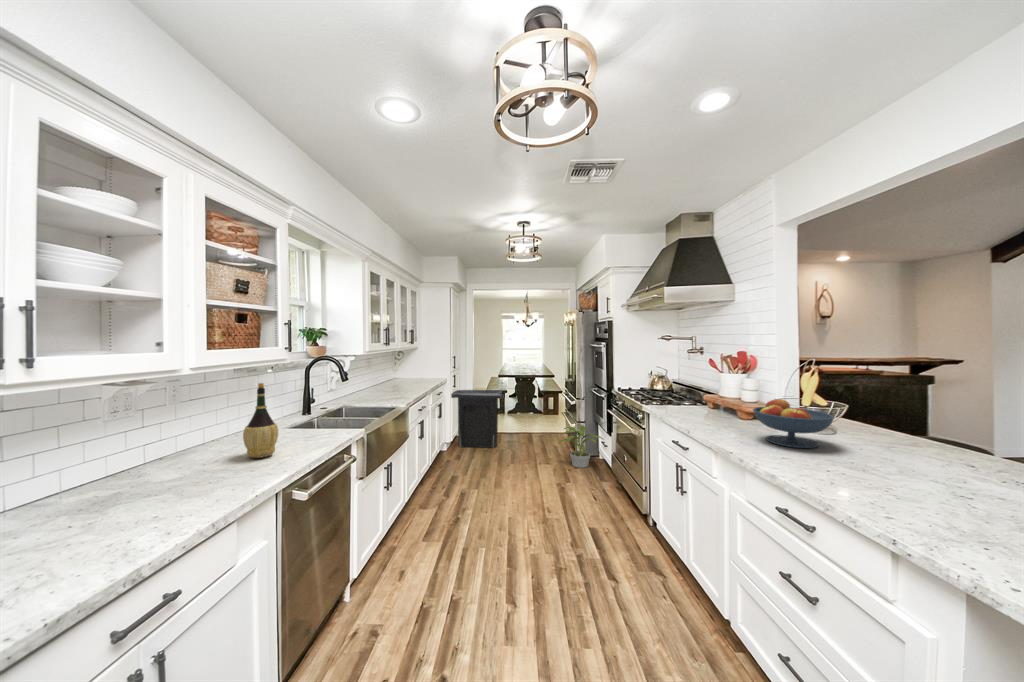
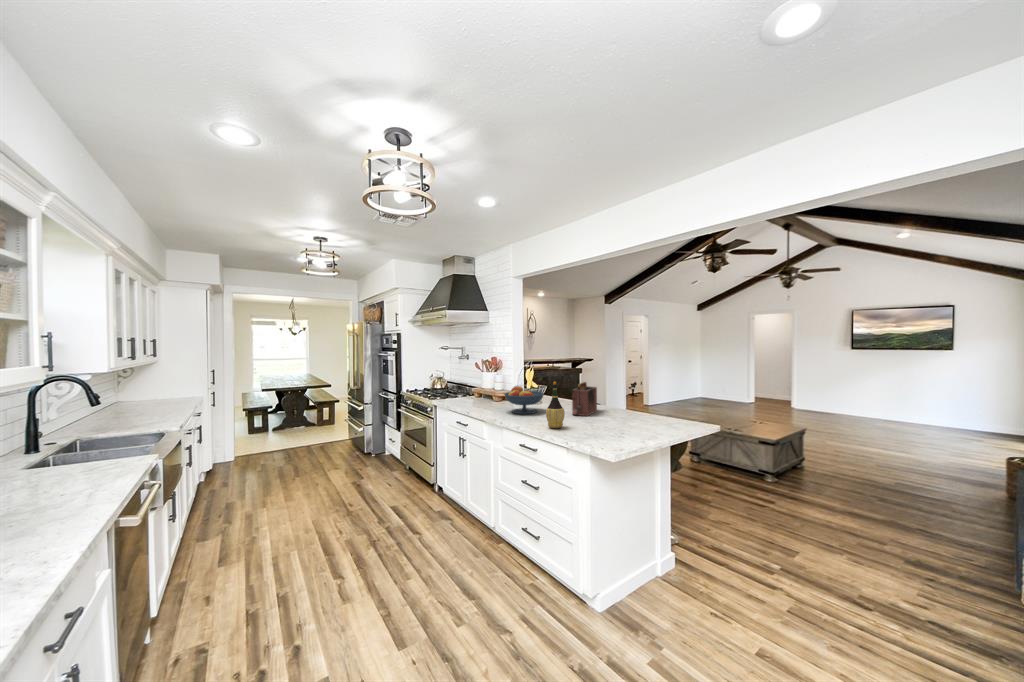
wine bottle: present [243,383,278,458] -> present [546,382,565,428]
trash can: present [451,390,504,448] -> none [212,405,282,473]
toaster: none [905,405,974,476] -> present [572,382,597,416]
potted plant: present [560,425,603,468] -> none [348,428,391,466]

